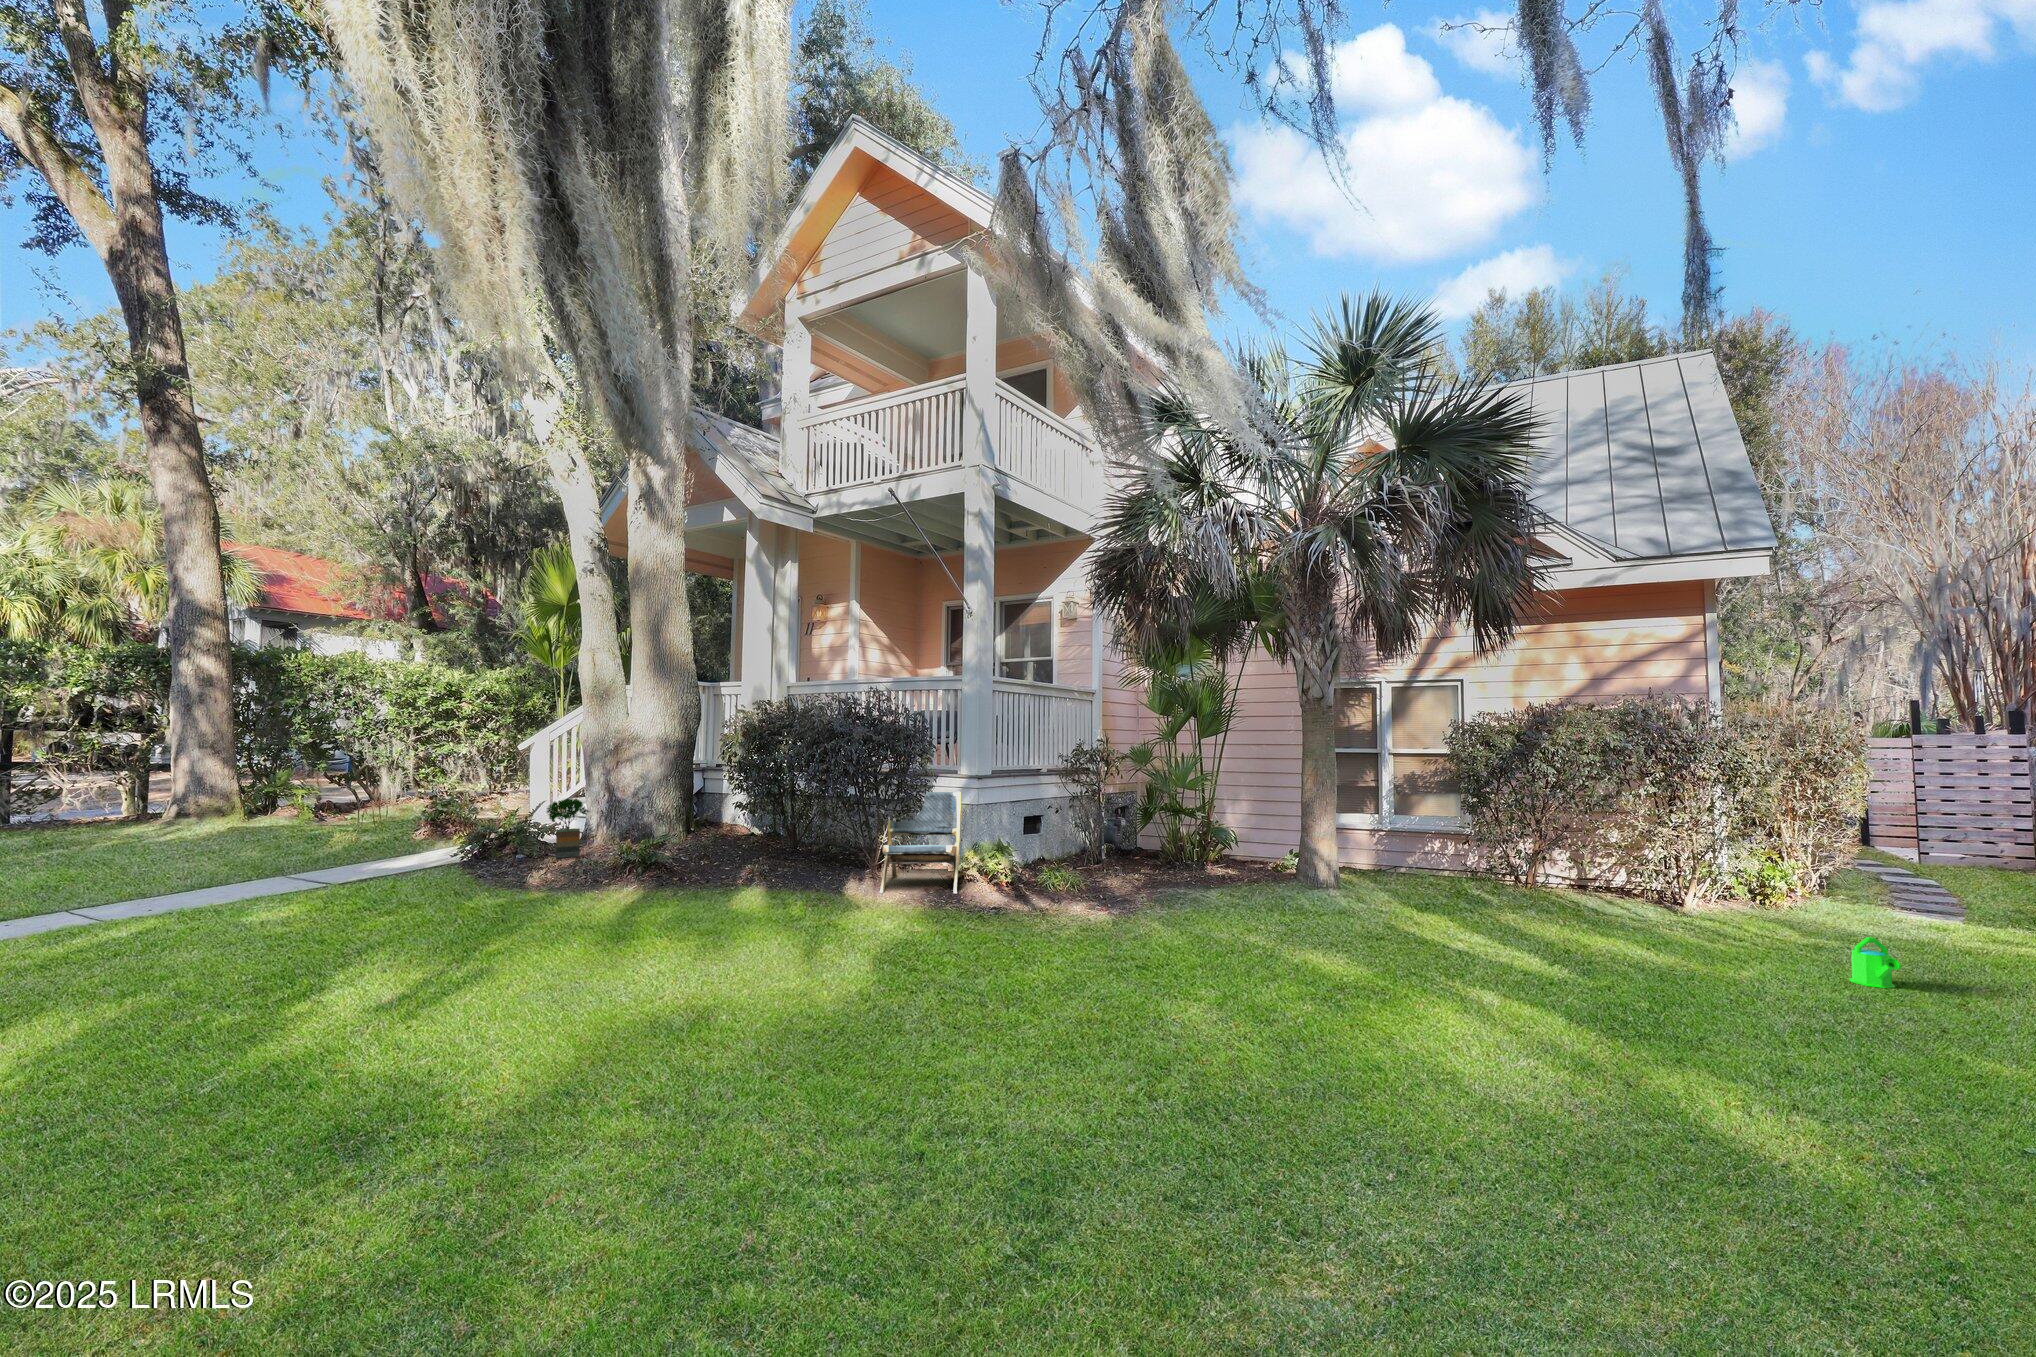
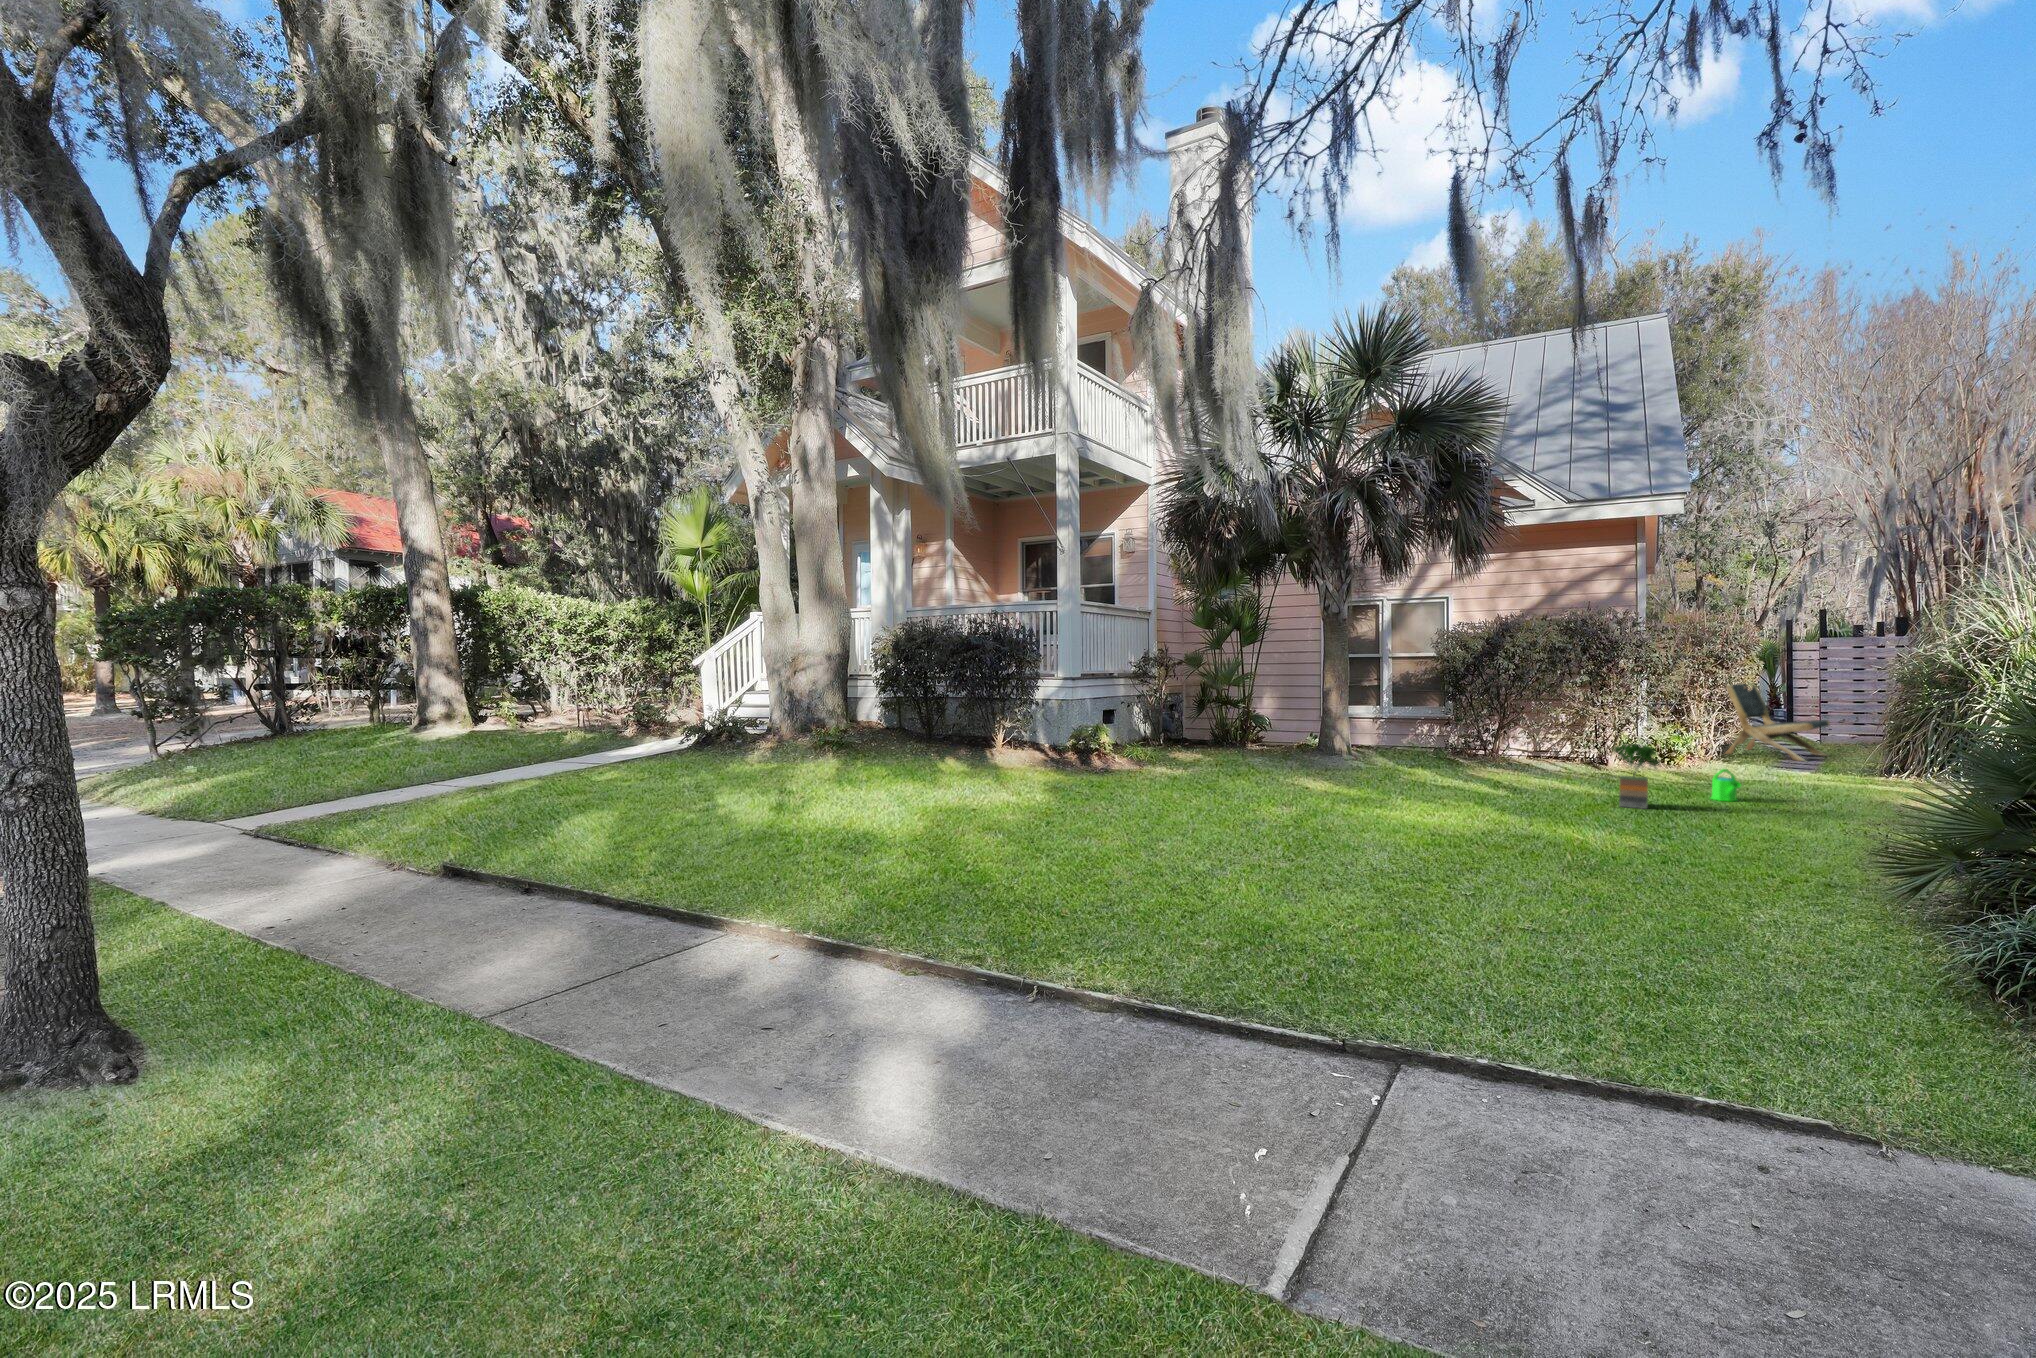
lounge chair: present [879,791,961,894] -> present [1726,684,1830,761]
potted tree: present [547,798,590,858] -> present [1612,743,1660,809]

